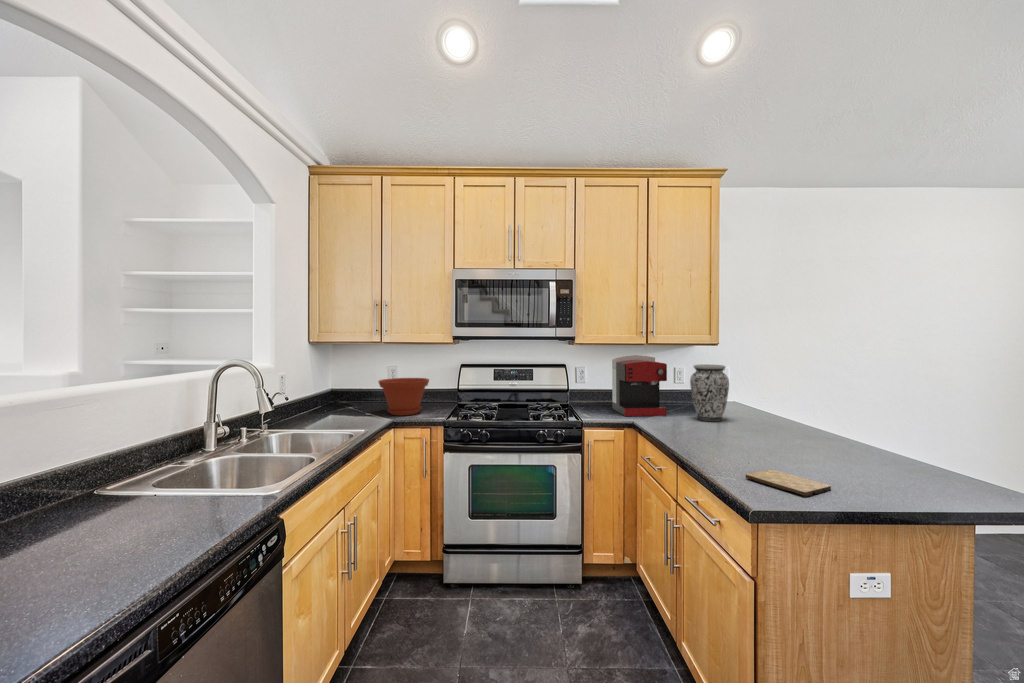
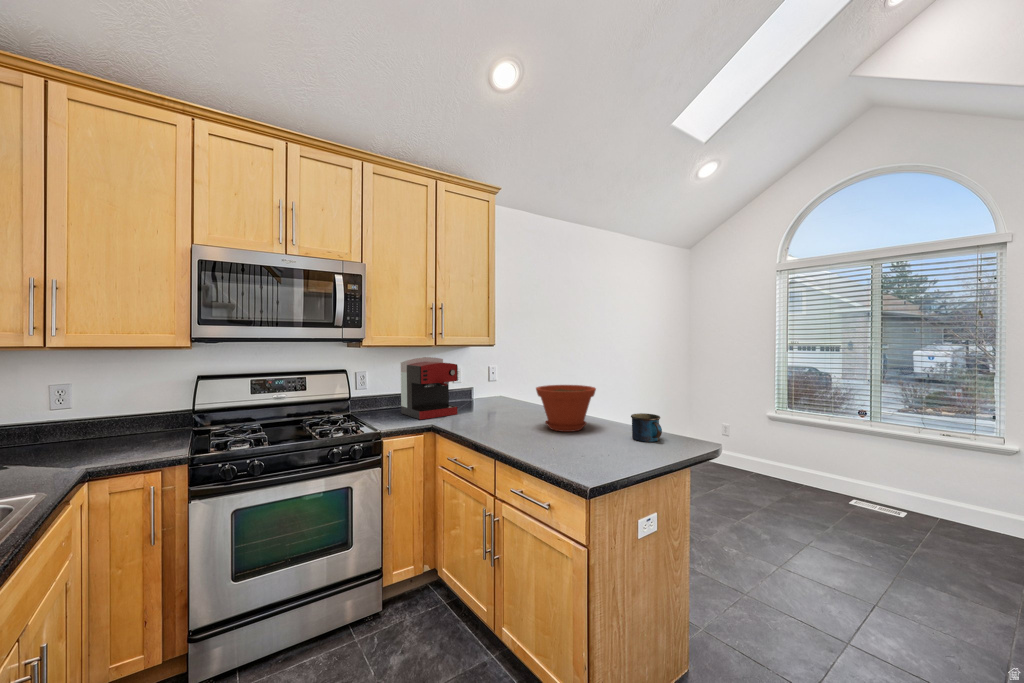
vase: present [690,364,729,421] -> none [480,363,512,415]
plant pot: present [378,378,429,416] -> present [536,385,596,432]
mug: none [868,439,919,479] -> present [631,413,662,442]
cutting board: present [746,469,831,497] -> none [568,450,626,469]

